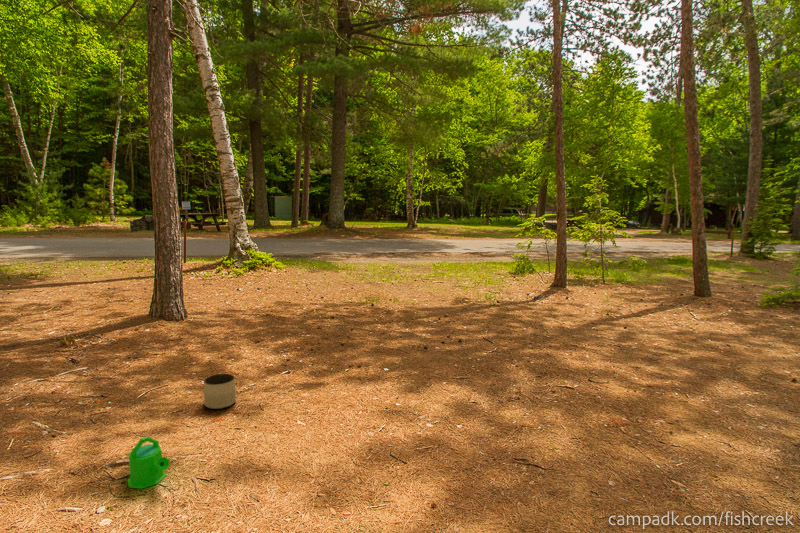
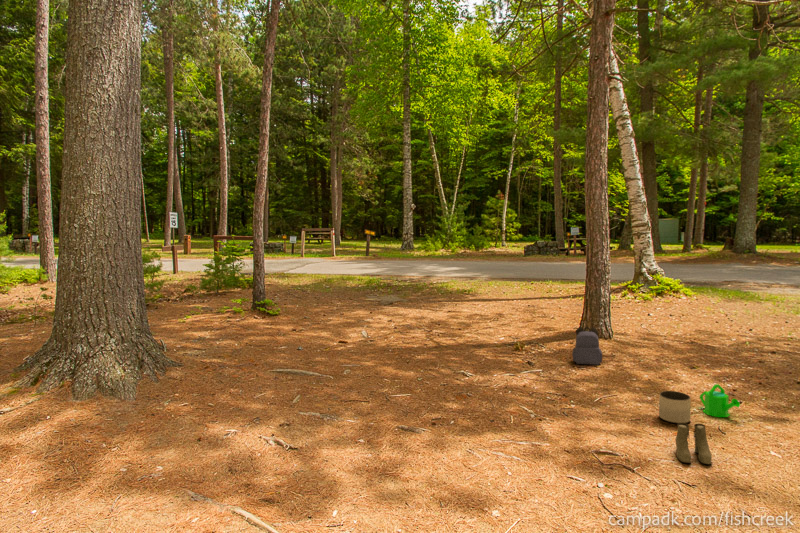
backpack: none [130,311,166,355] -> present [572,327,602,365]
boots: none [205,410,240,459] -> present [675,423,712,464]
watering can: present [127,436,169,489] -> present [700,384,740,417]

